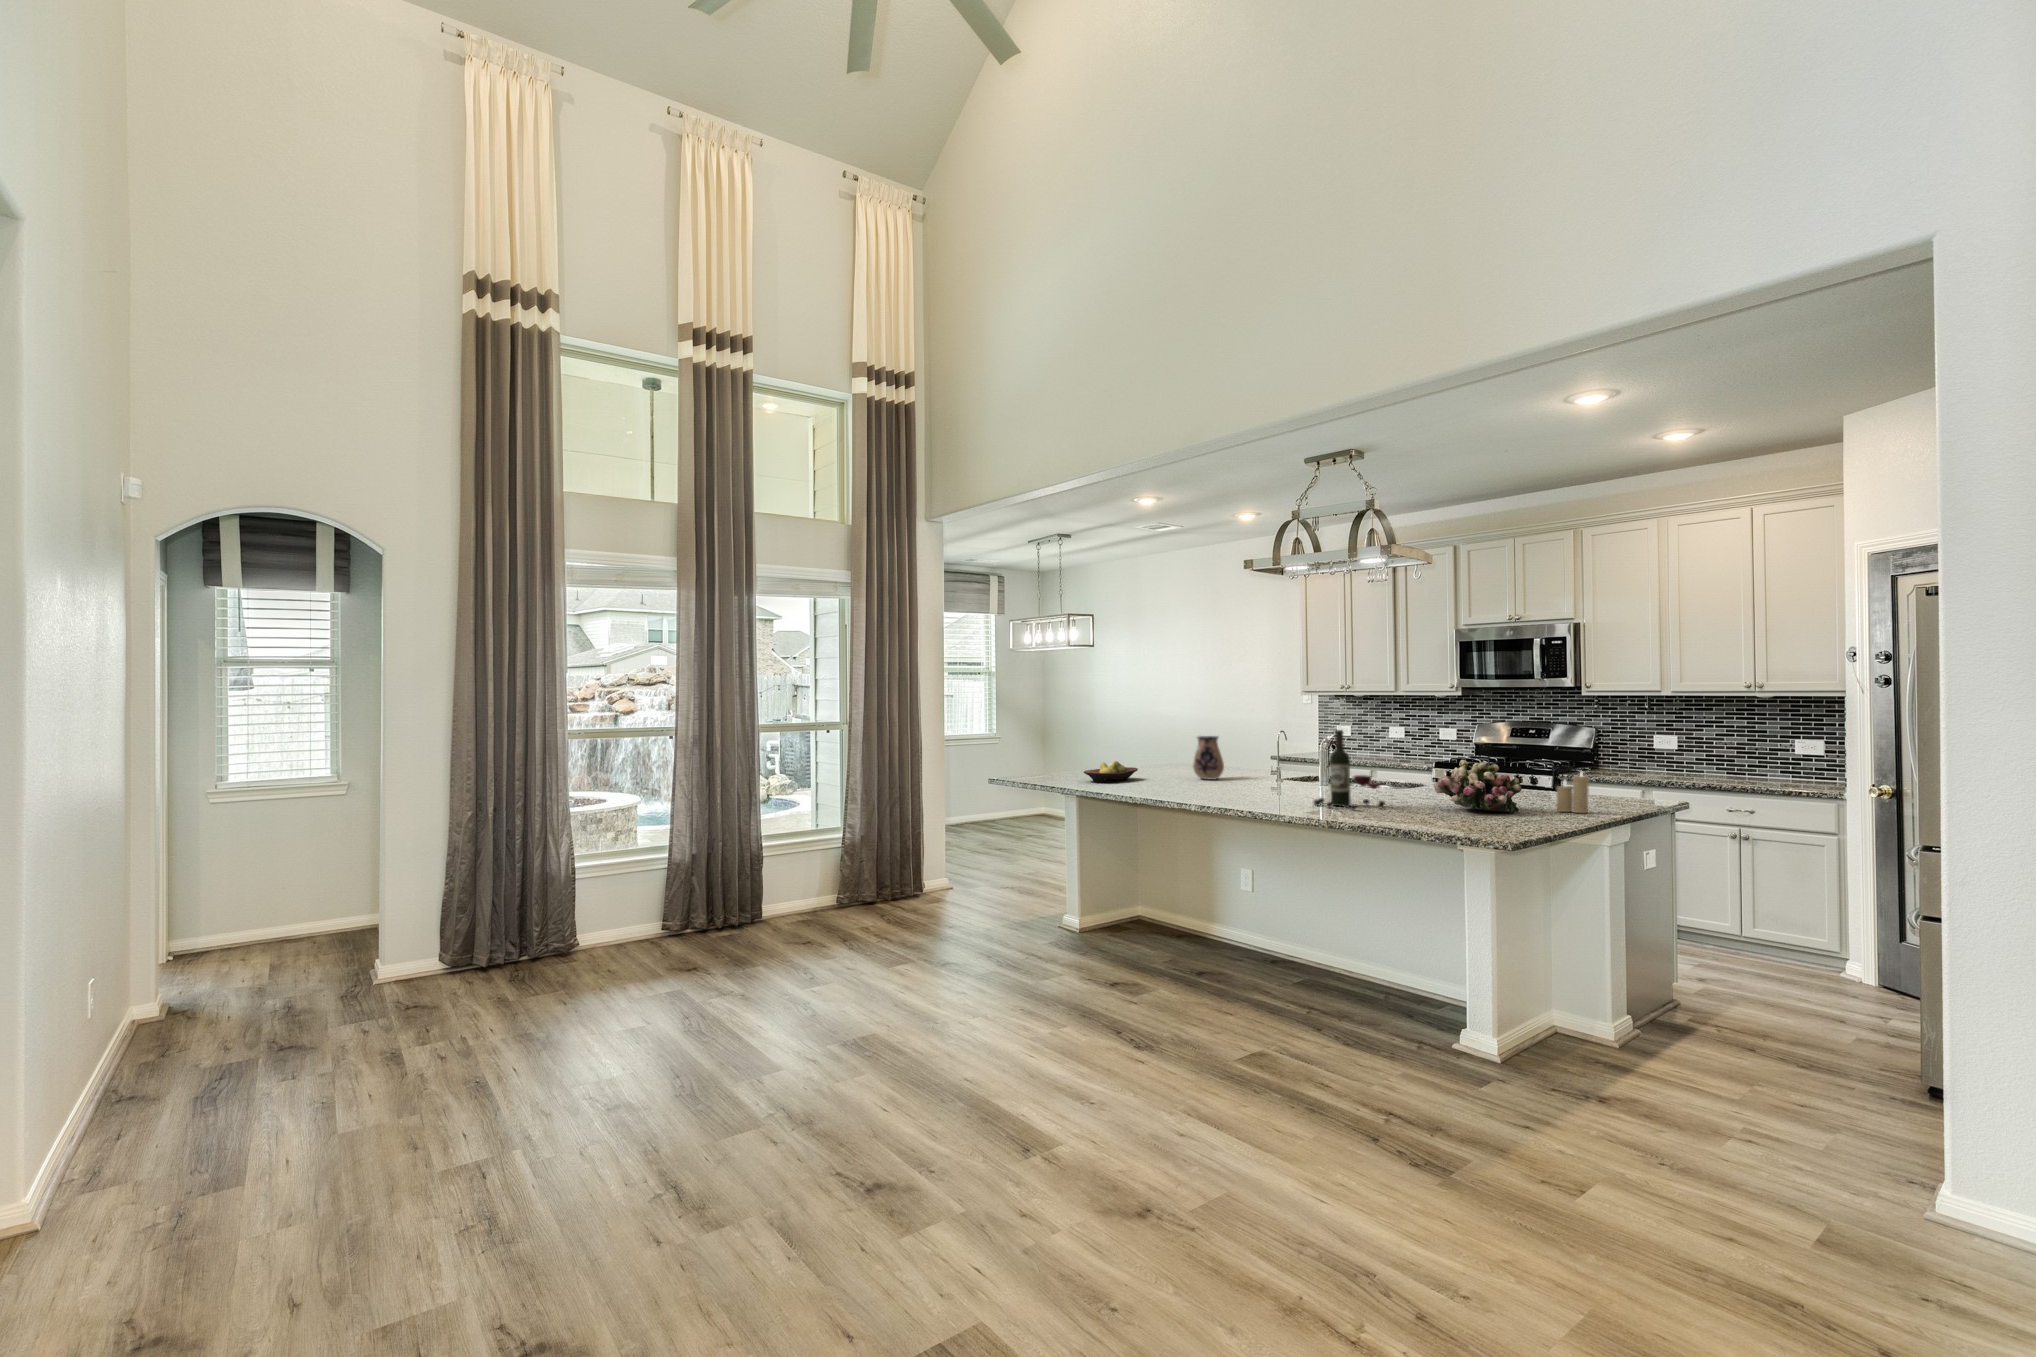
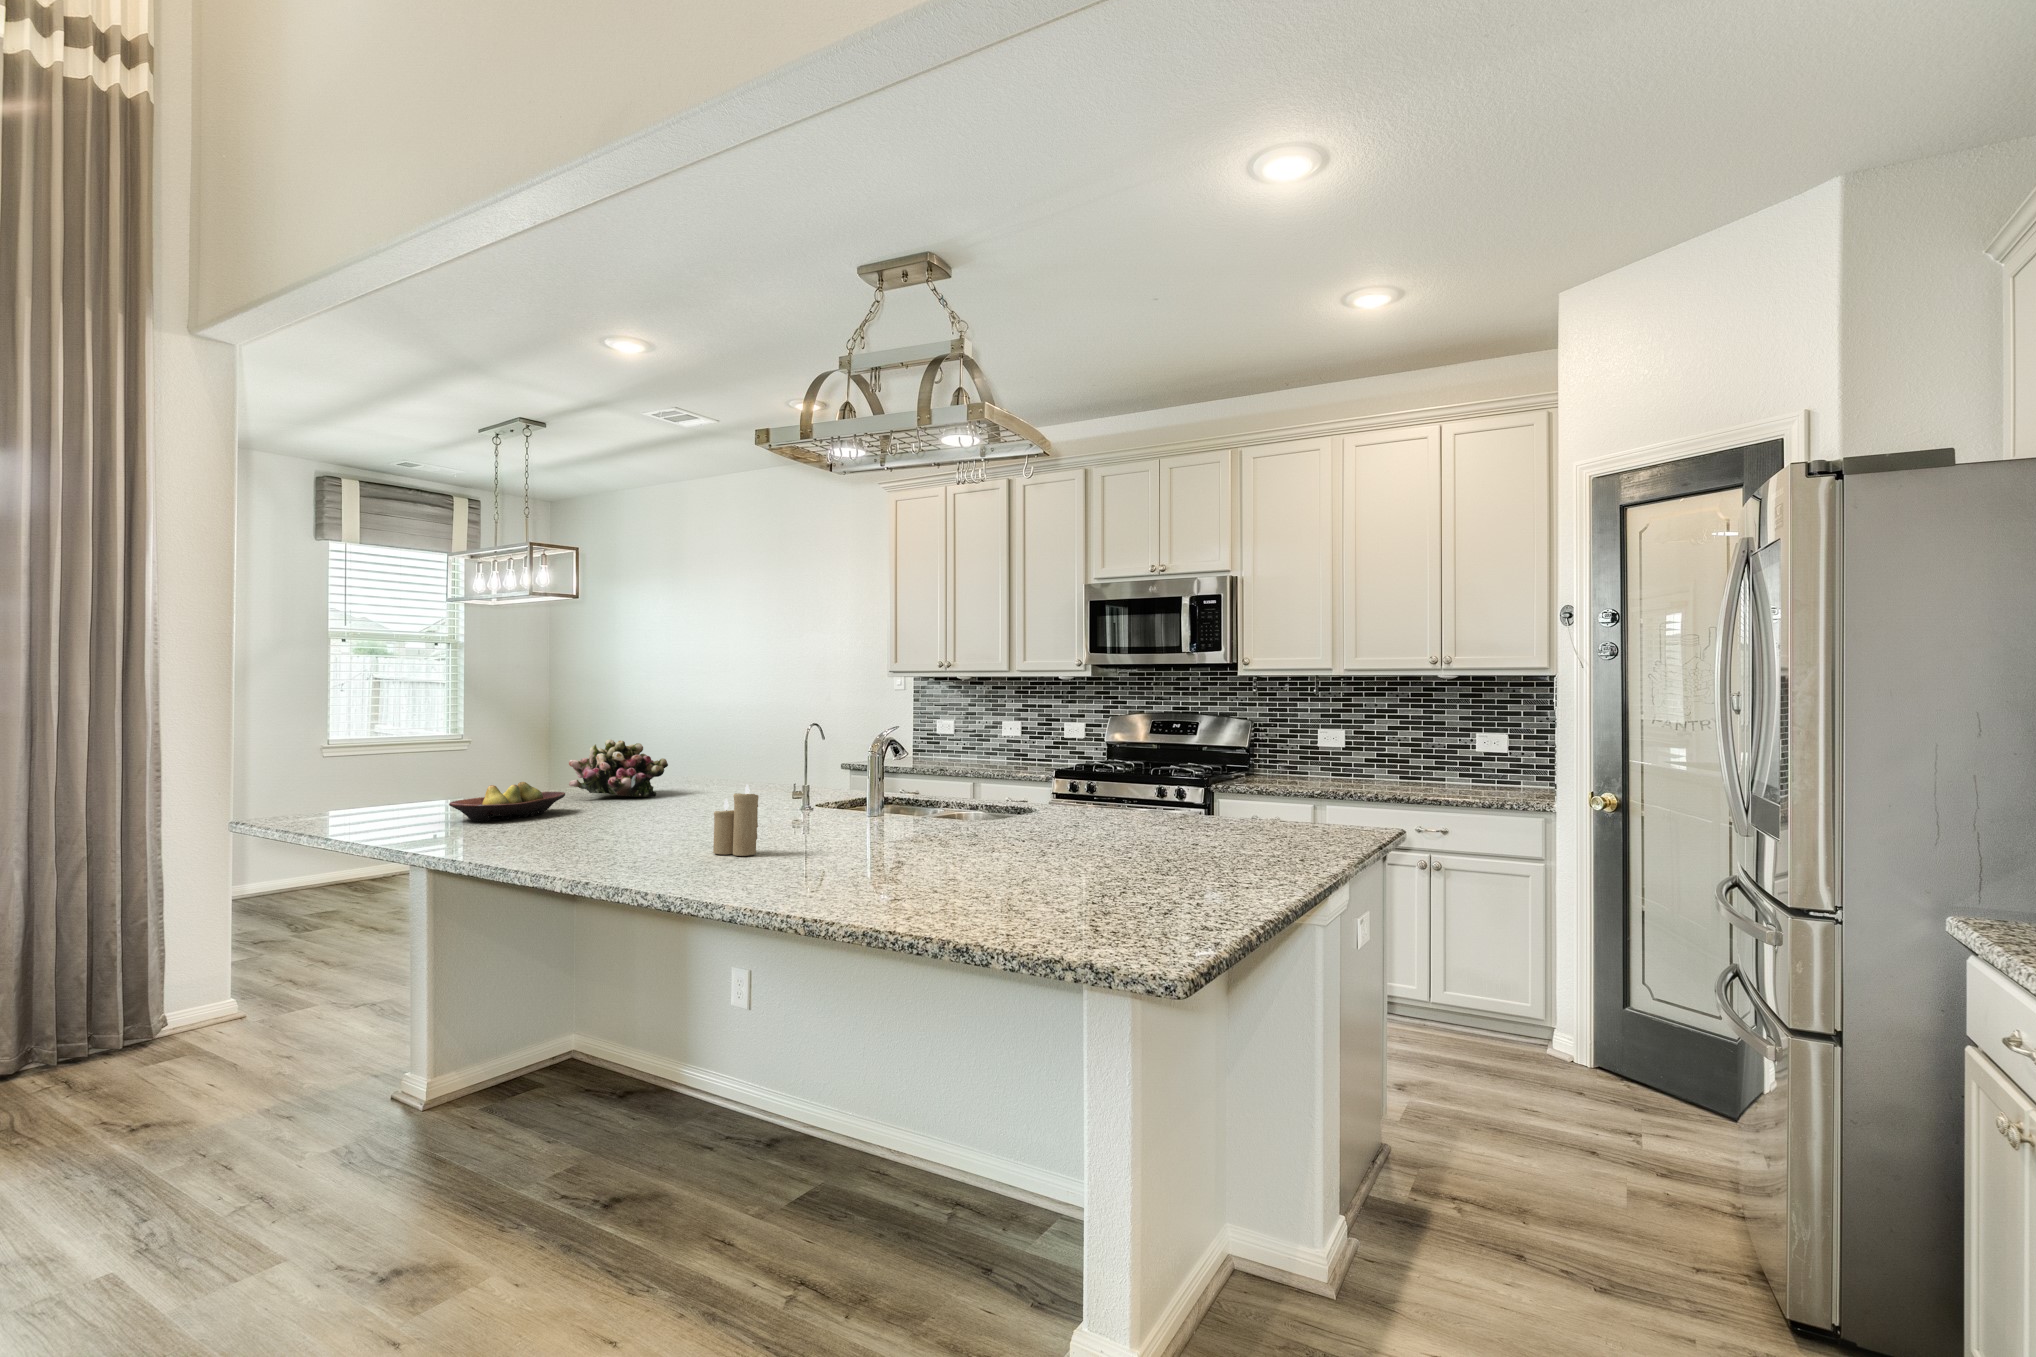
wine bottle: present [1314,730,1385,810] -> none [819,722,944,872]
ceramic pitcher: present [1193,736,1224,780] -> none [667,735,719,809]
flower arrangement: present [1433,760,1522,812] -> present [569,739,668,797]
candle: present [1556,772,1589,813] -> present [713,785,759,856]

